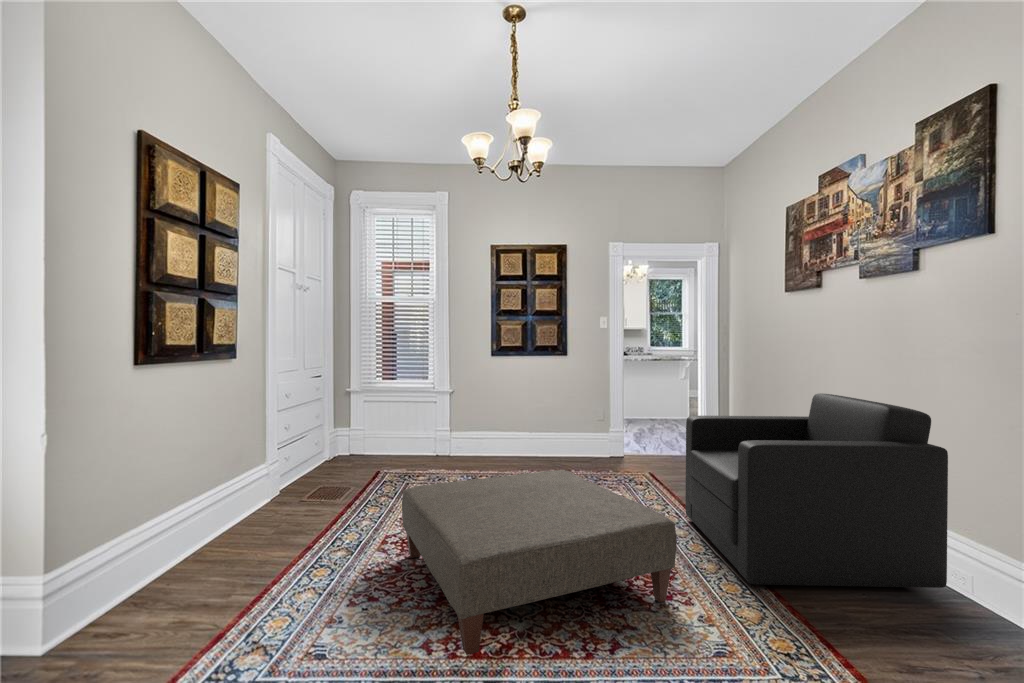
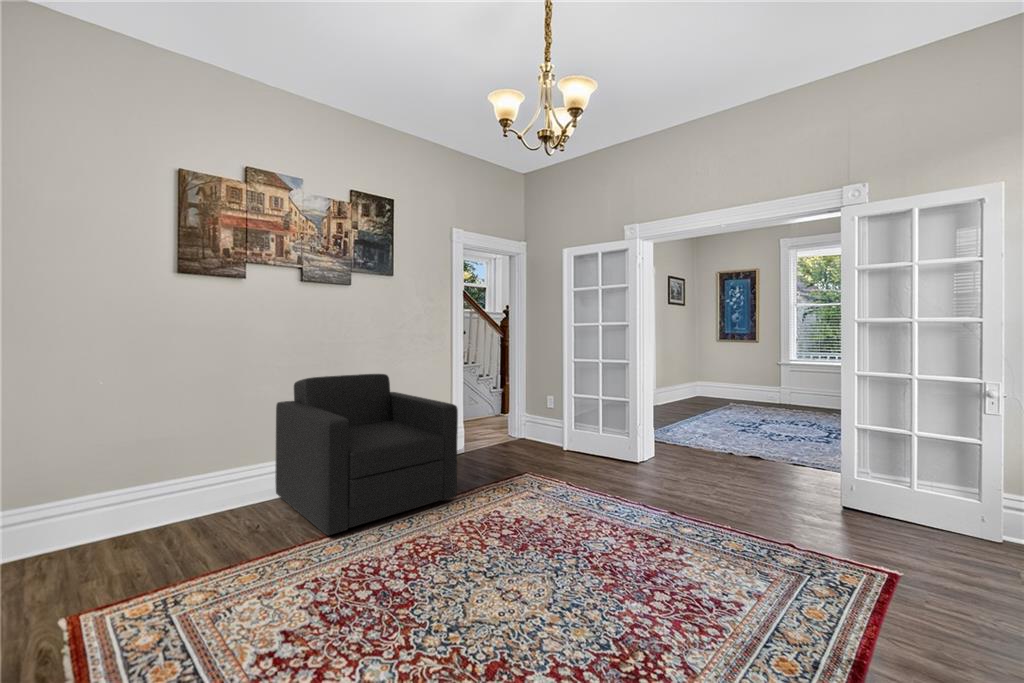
ottoman: present [402,470,677,655] -> none [431,458,670,639]

